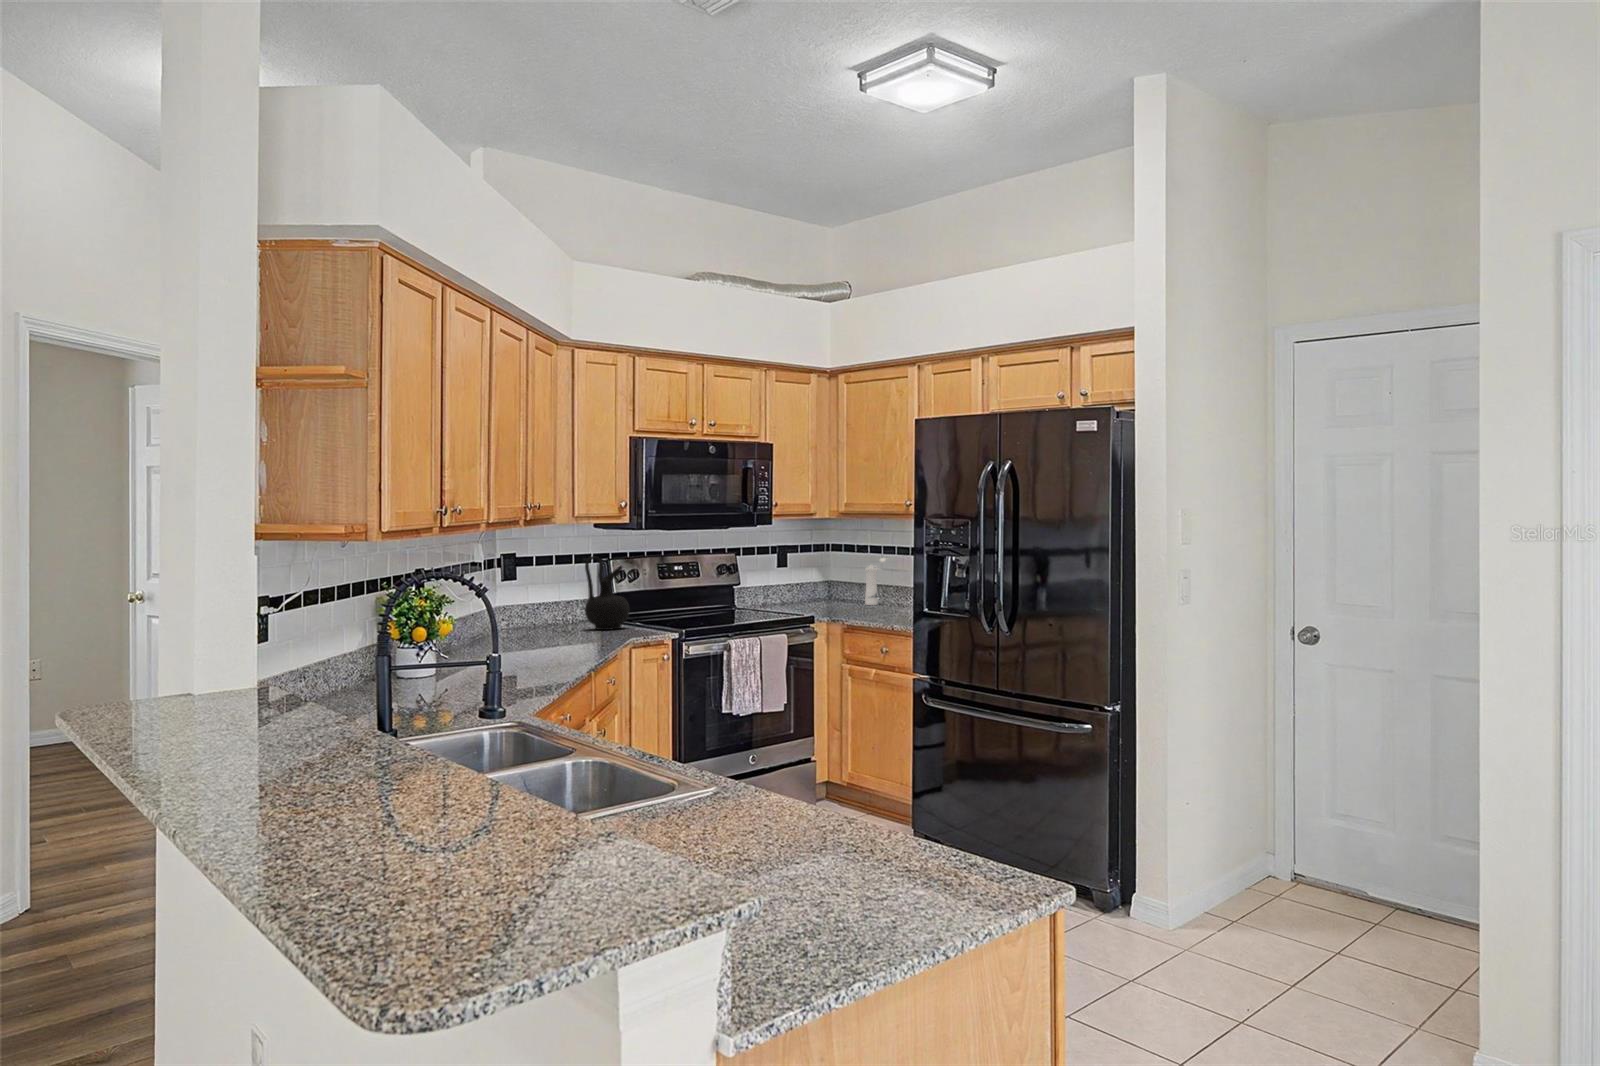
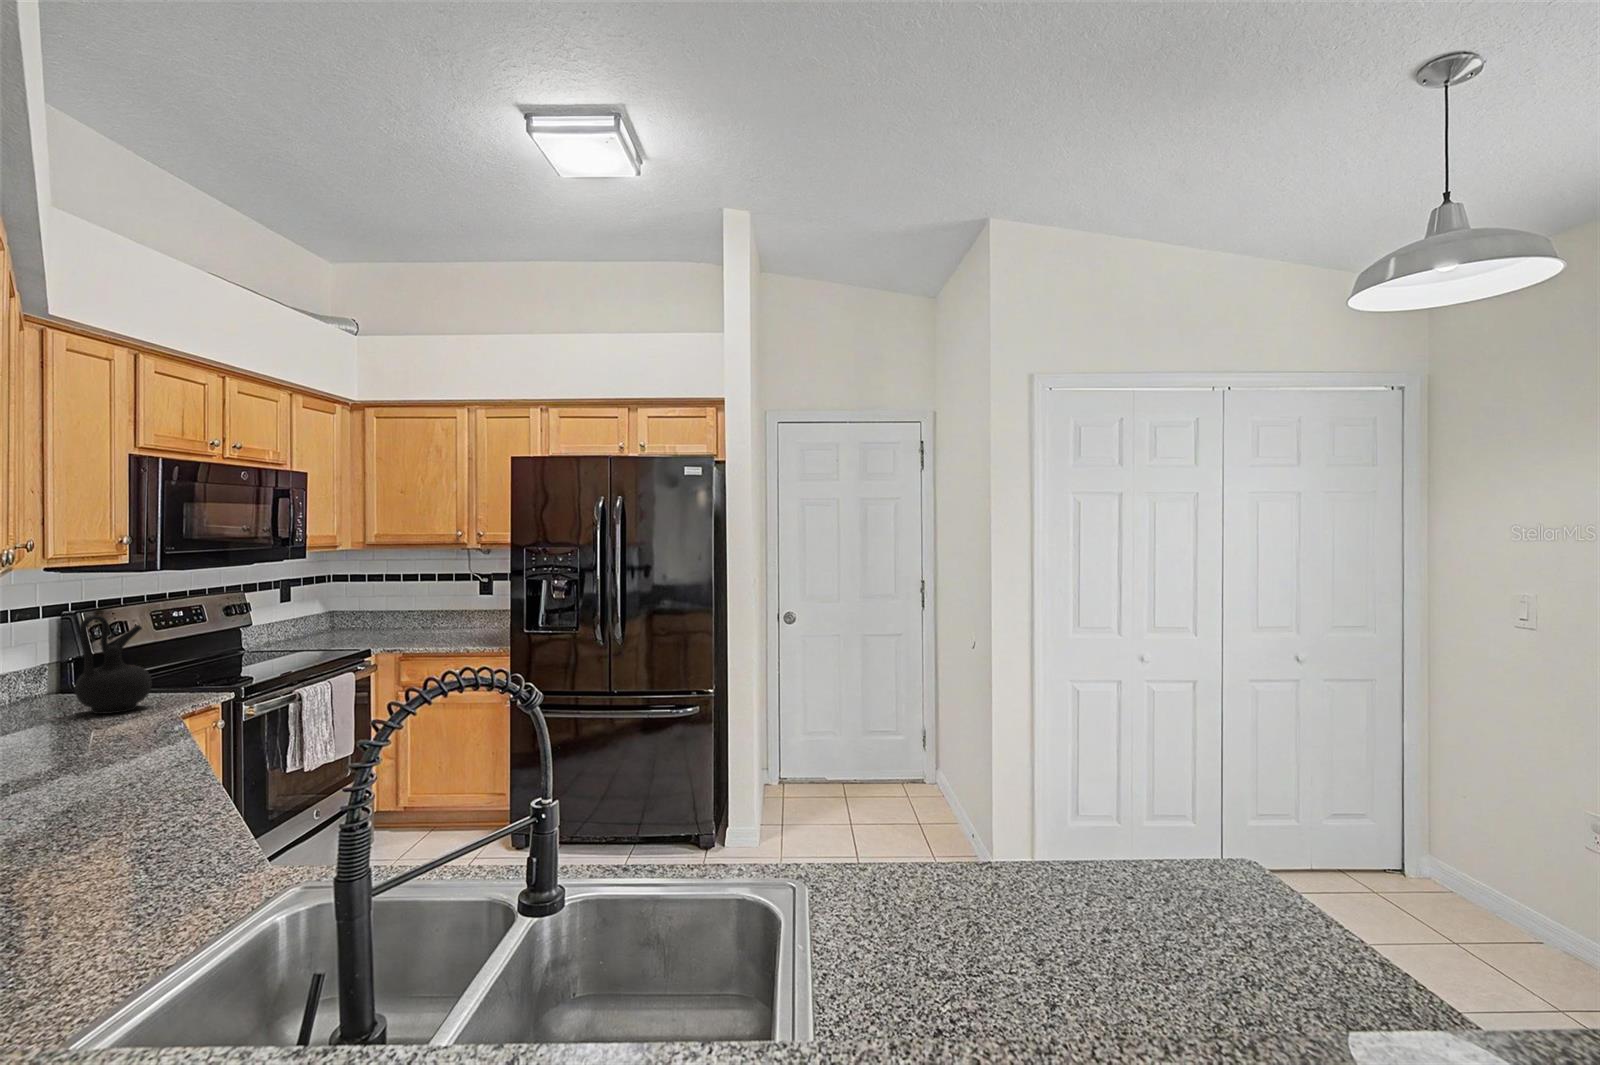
pepper mill: present [865,558,886,605] -> none [395,591,417,640]

